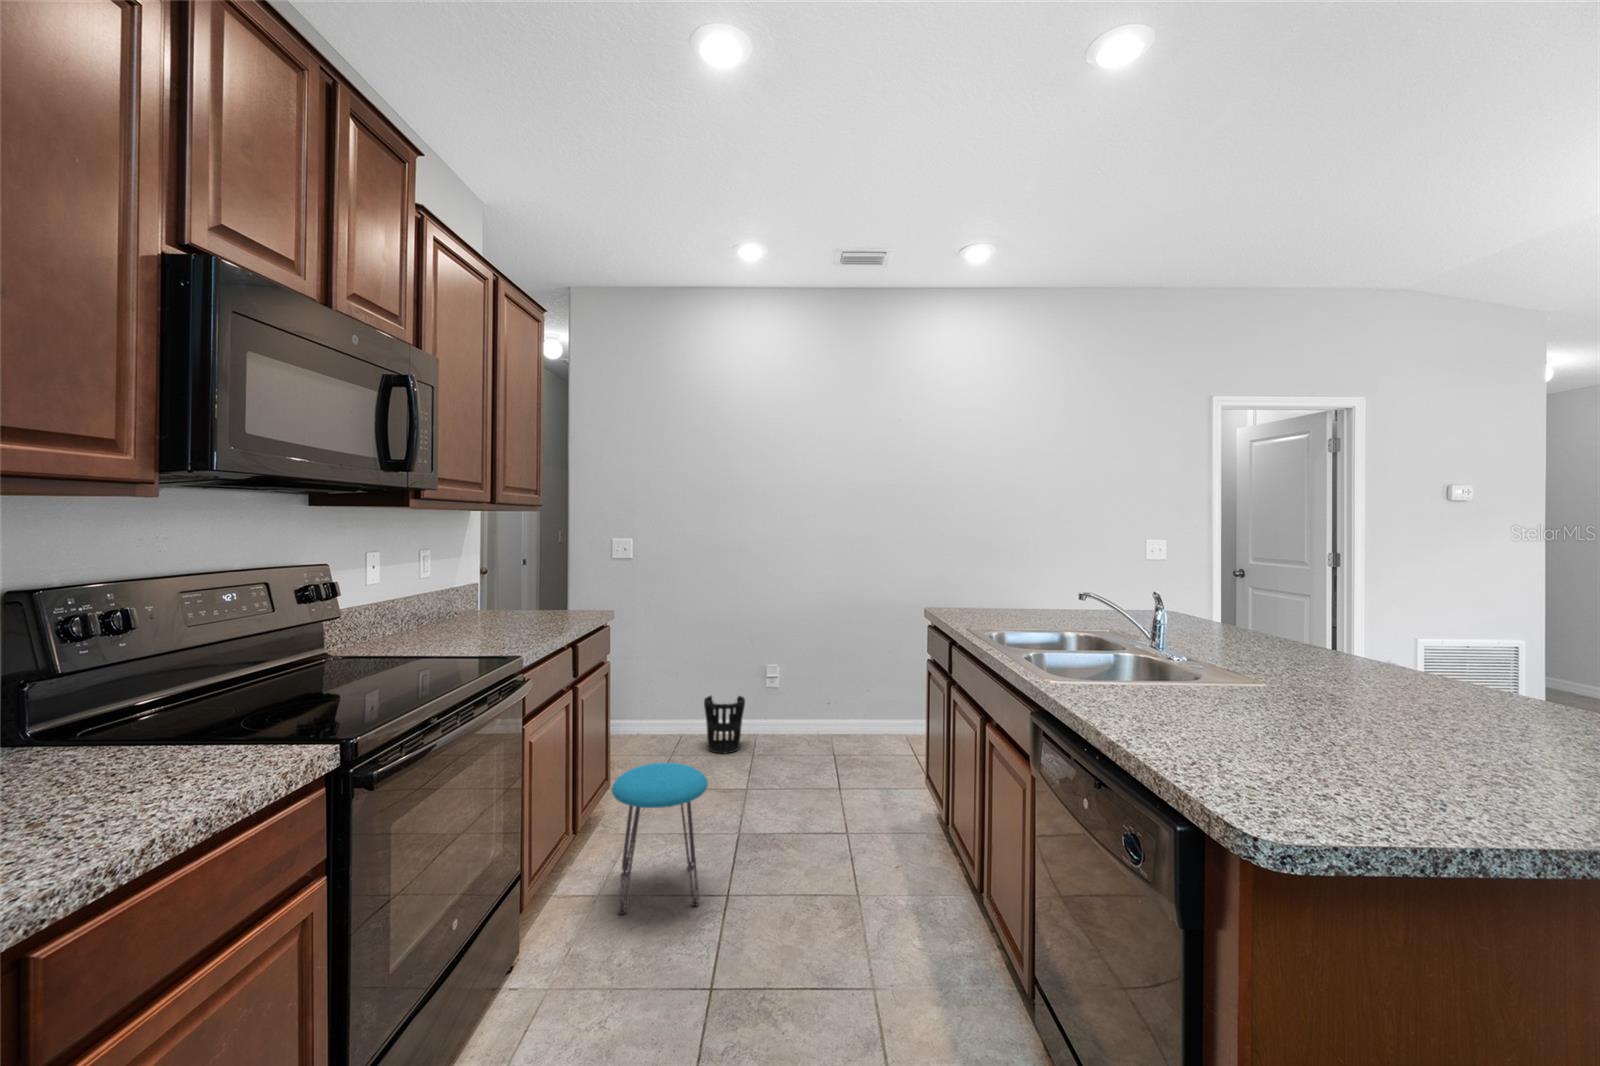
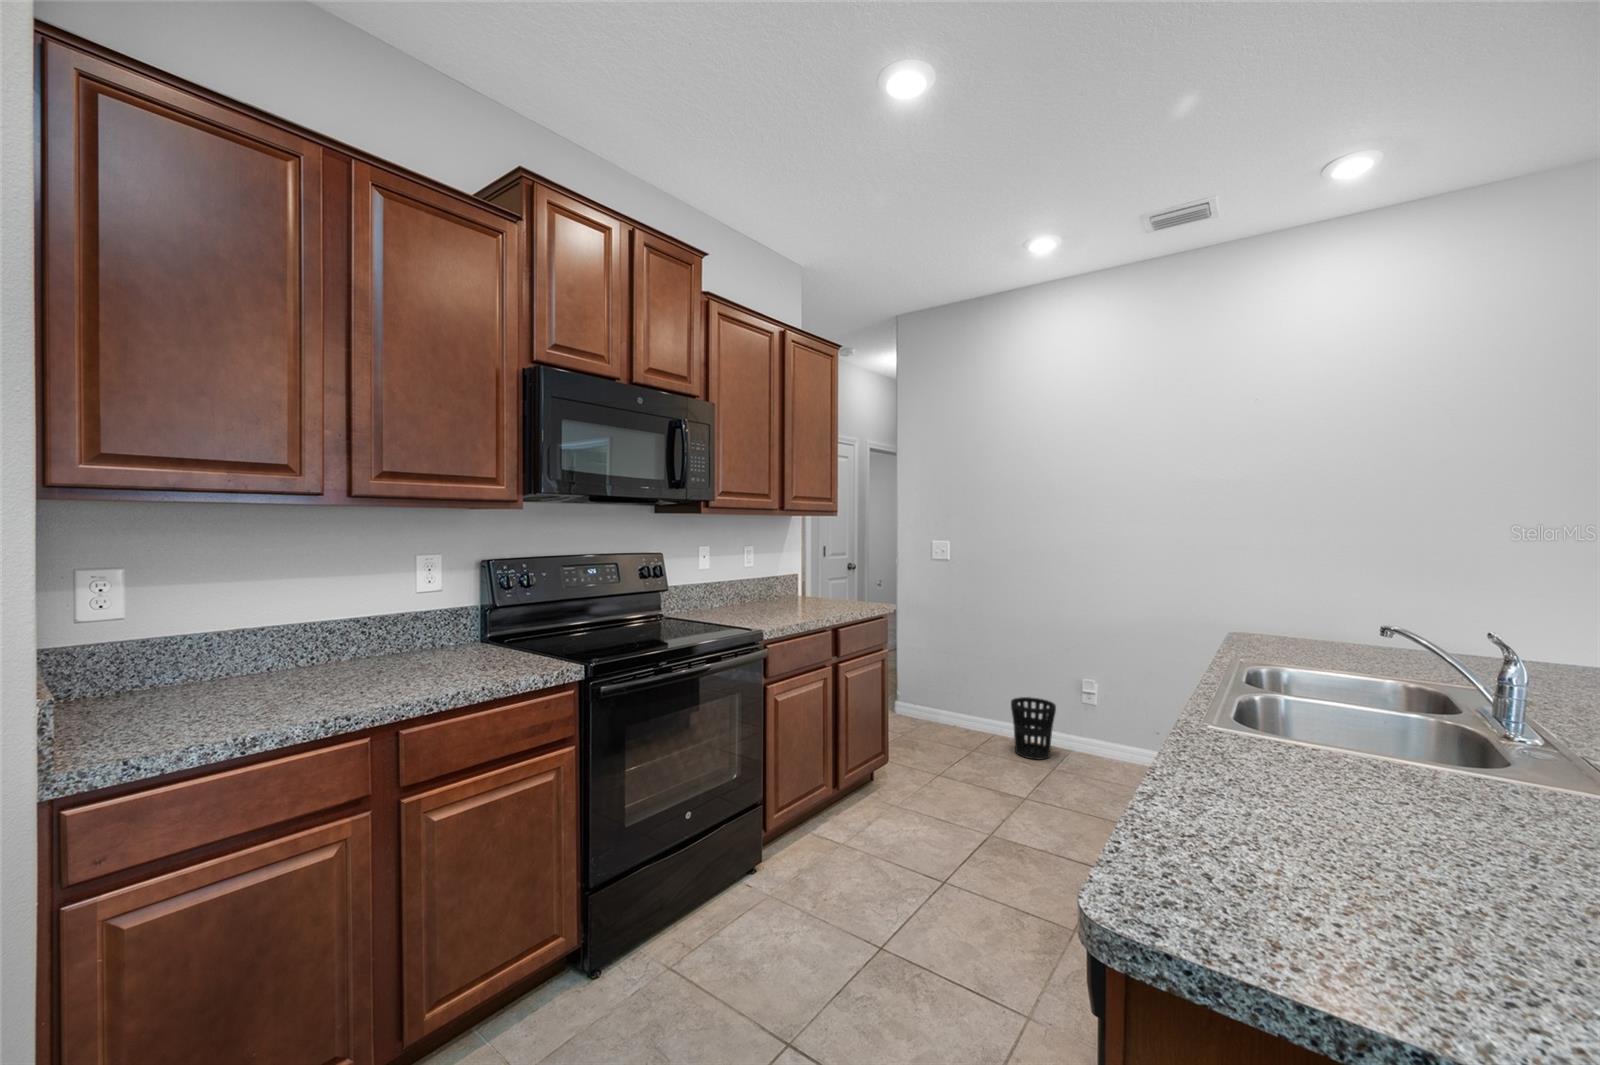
stool: present [612,762,708,915] -> none [847,741,934,879]

